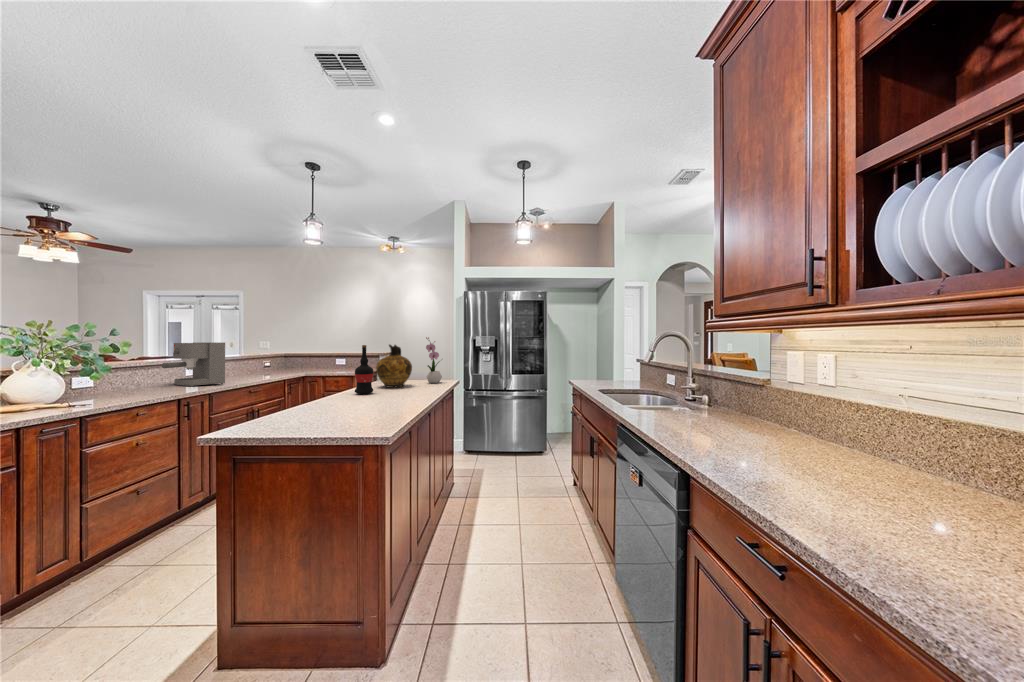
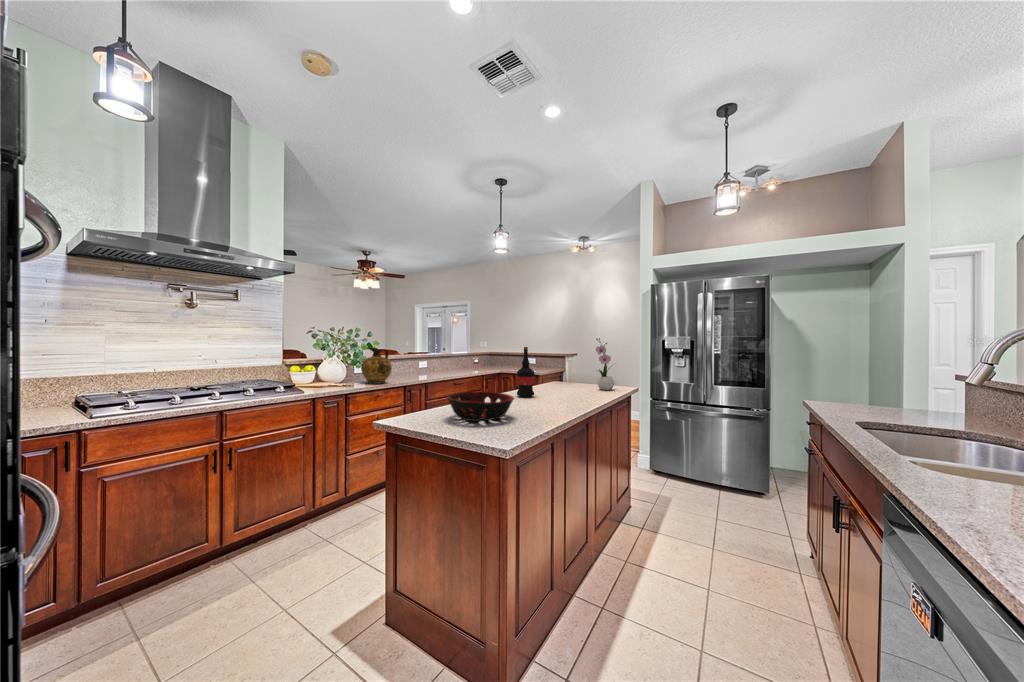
coffee maker: present [162,342,225,387] -> none [395,342,436,379]
ceramic jug: present [376,345,412,388] -> present [361,347,392,384]
decorative bowl: none [298,389,373,419] -> present [447,391,514,421]

